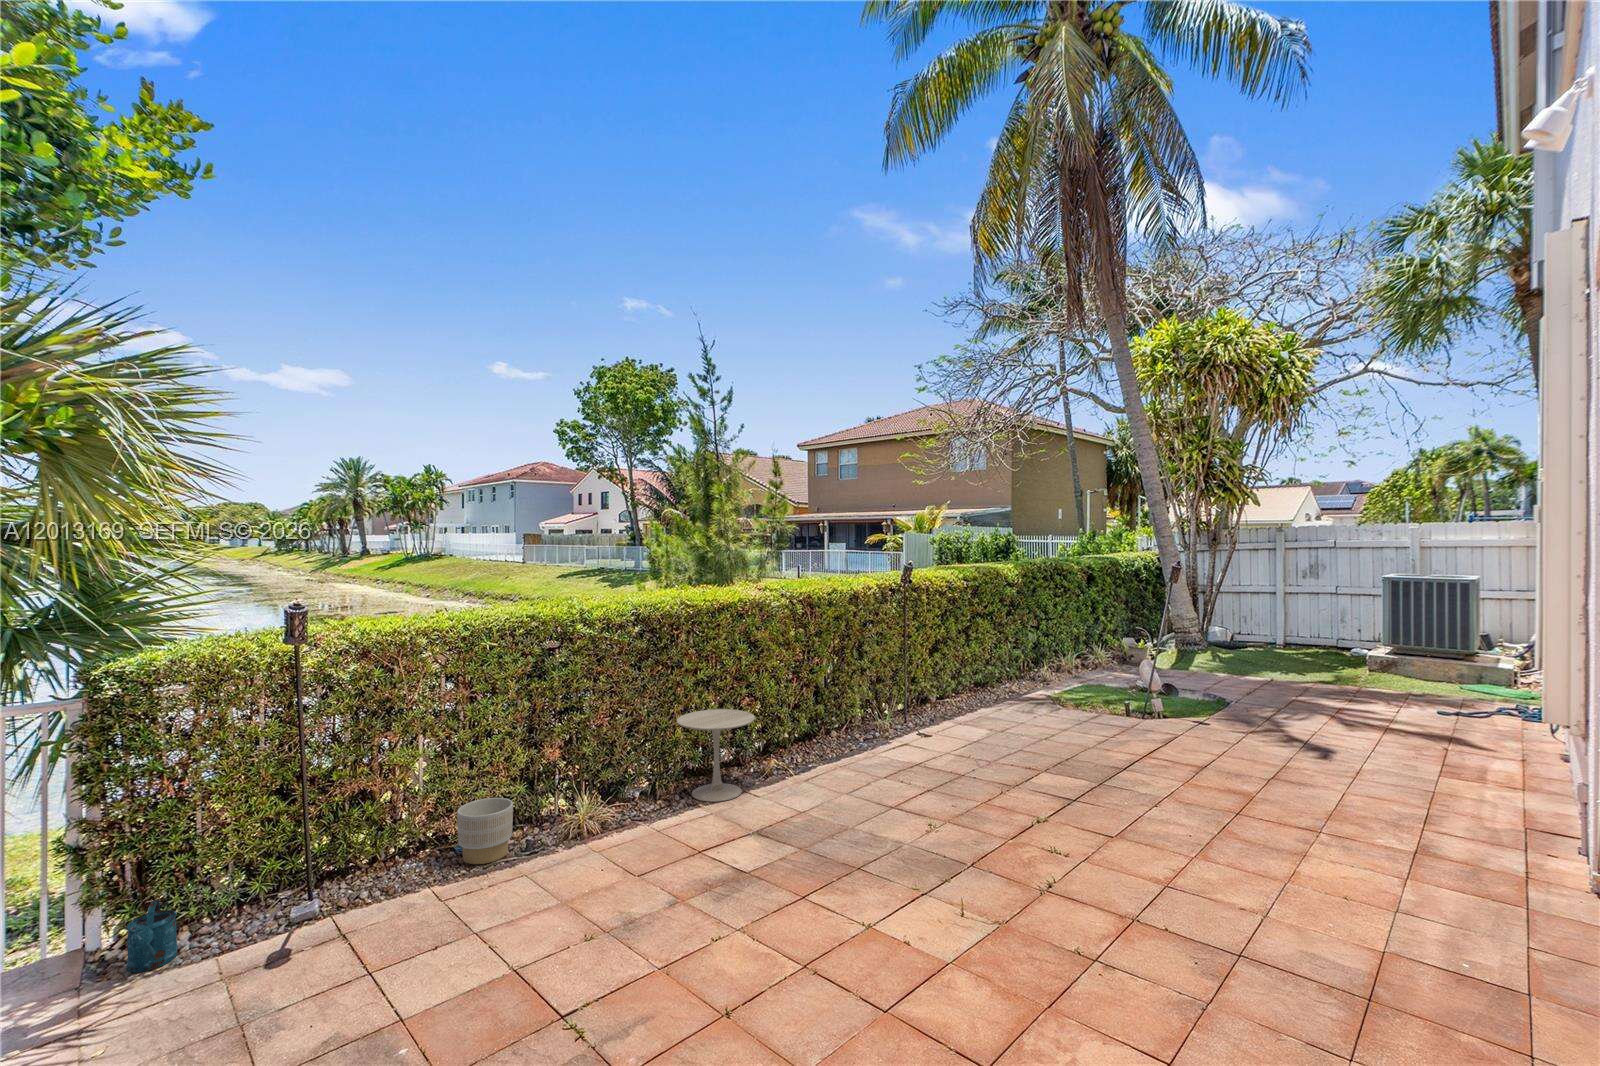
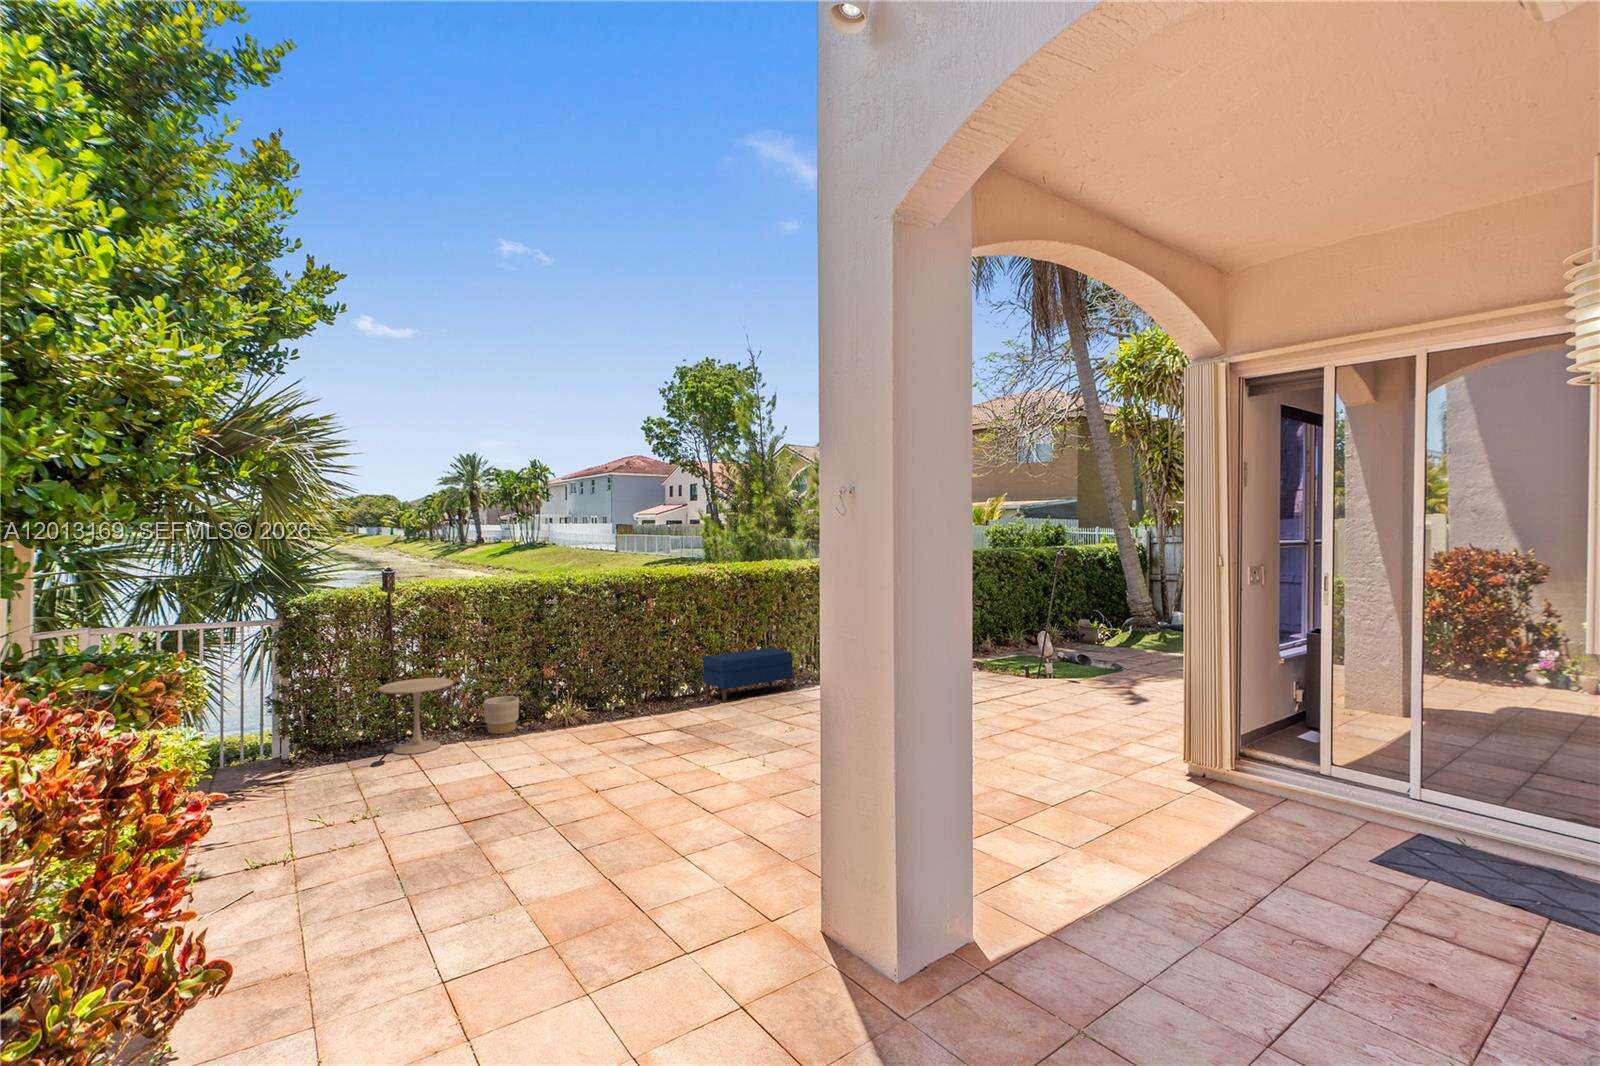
bench: none [754,694,869,777] -> present [703,648,793,702]
side table: present [677,709,755,802] -> present [378,678,453,754]
watering can: present [127,900,178,973] -> none [302,730,327,765]

